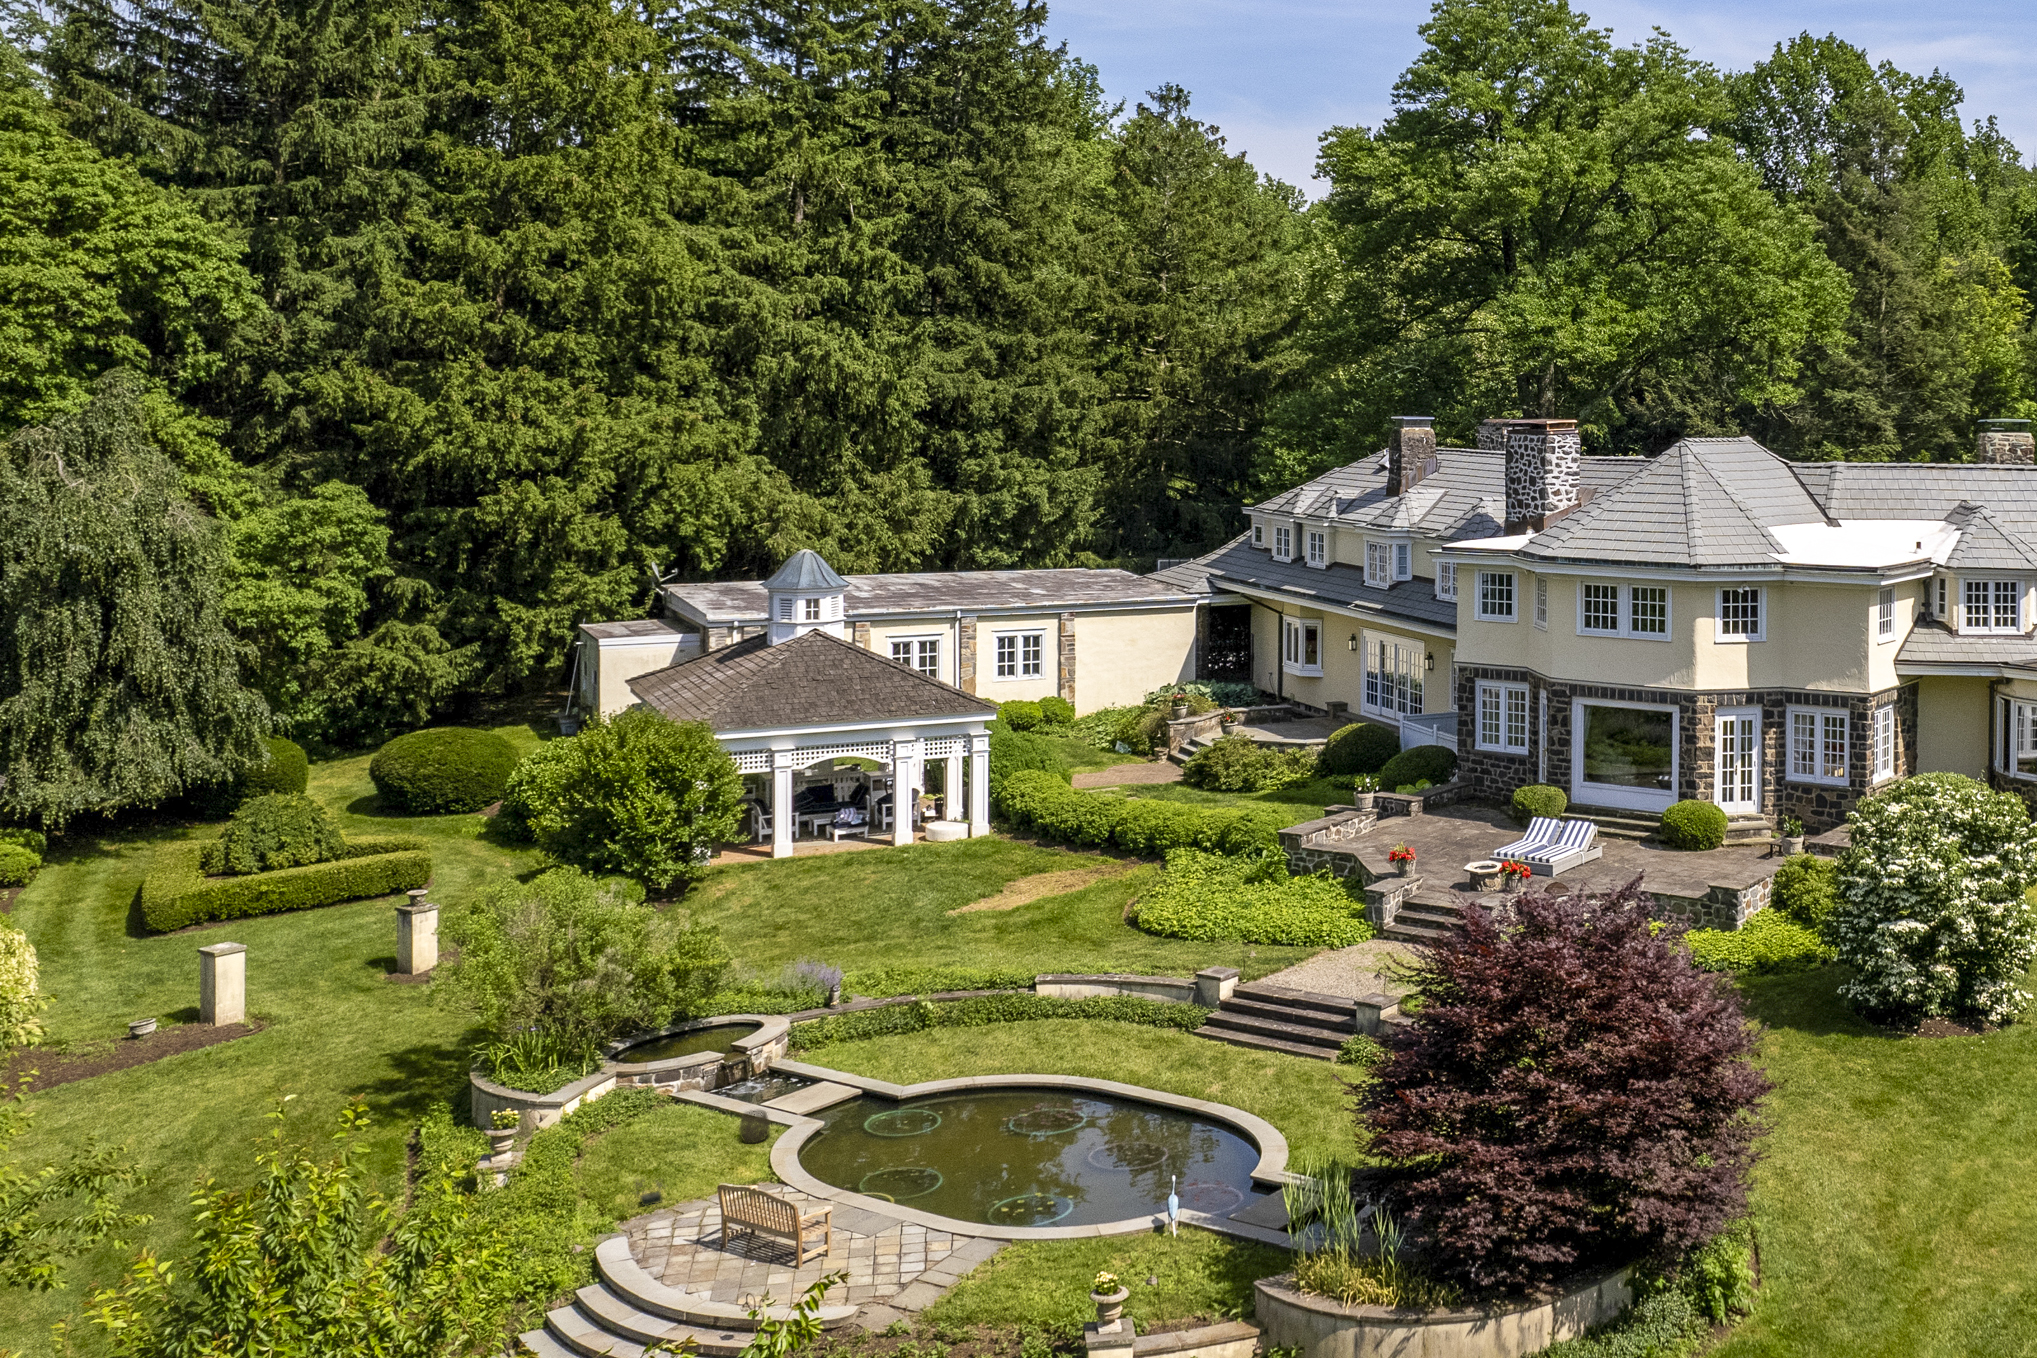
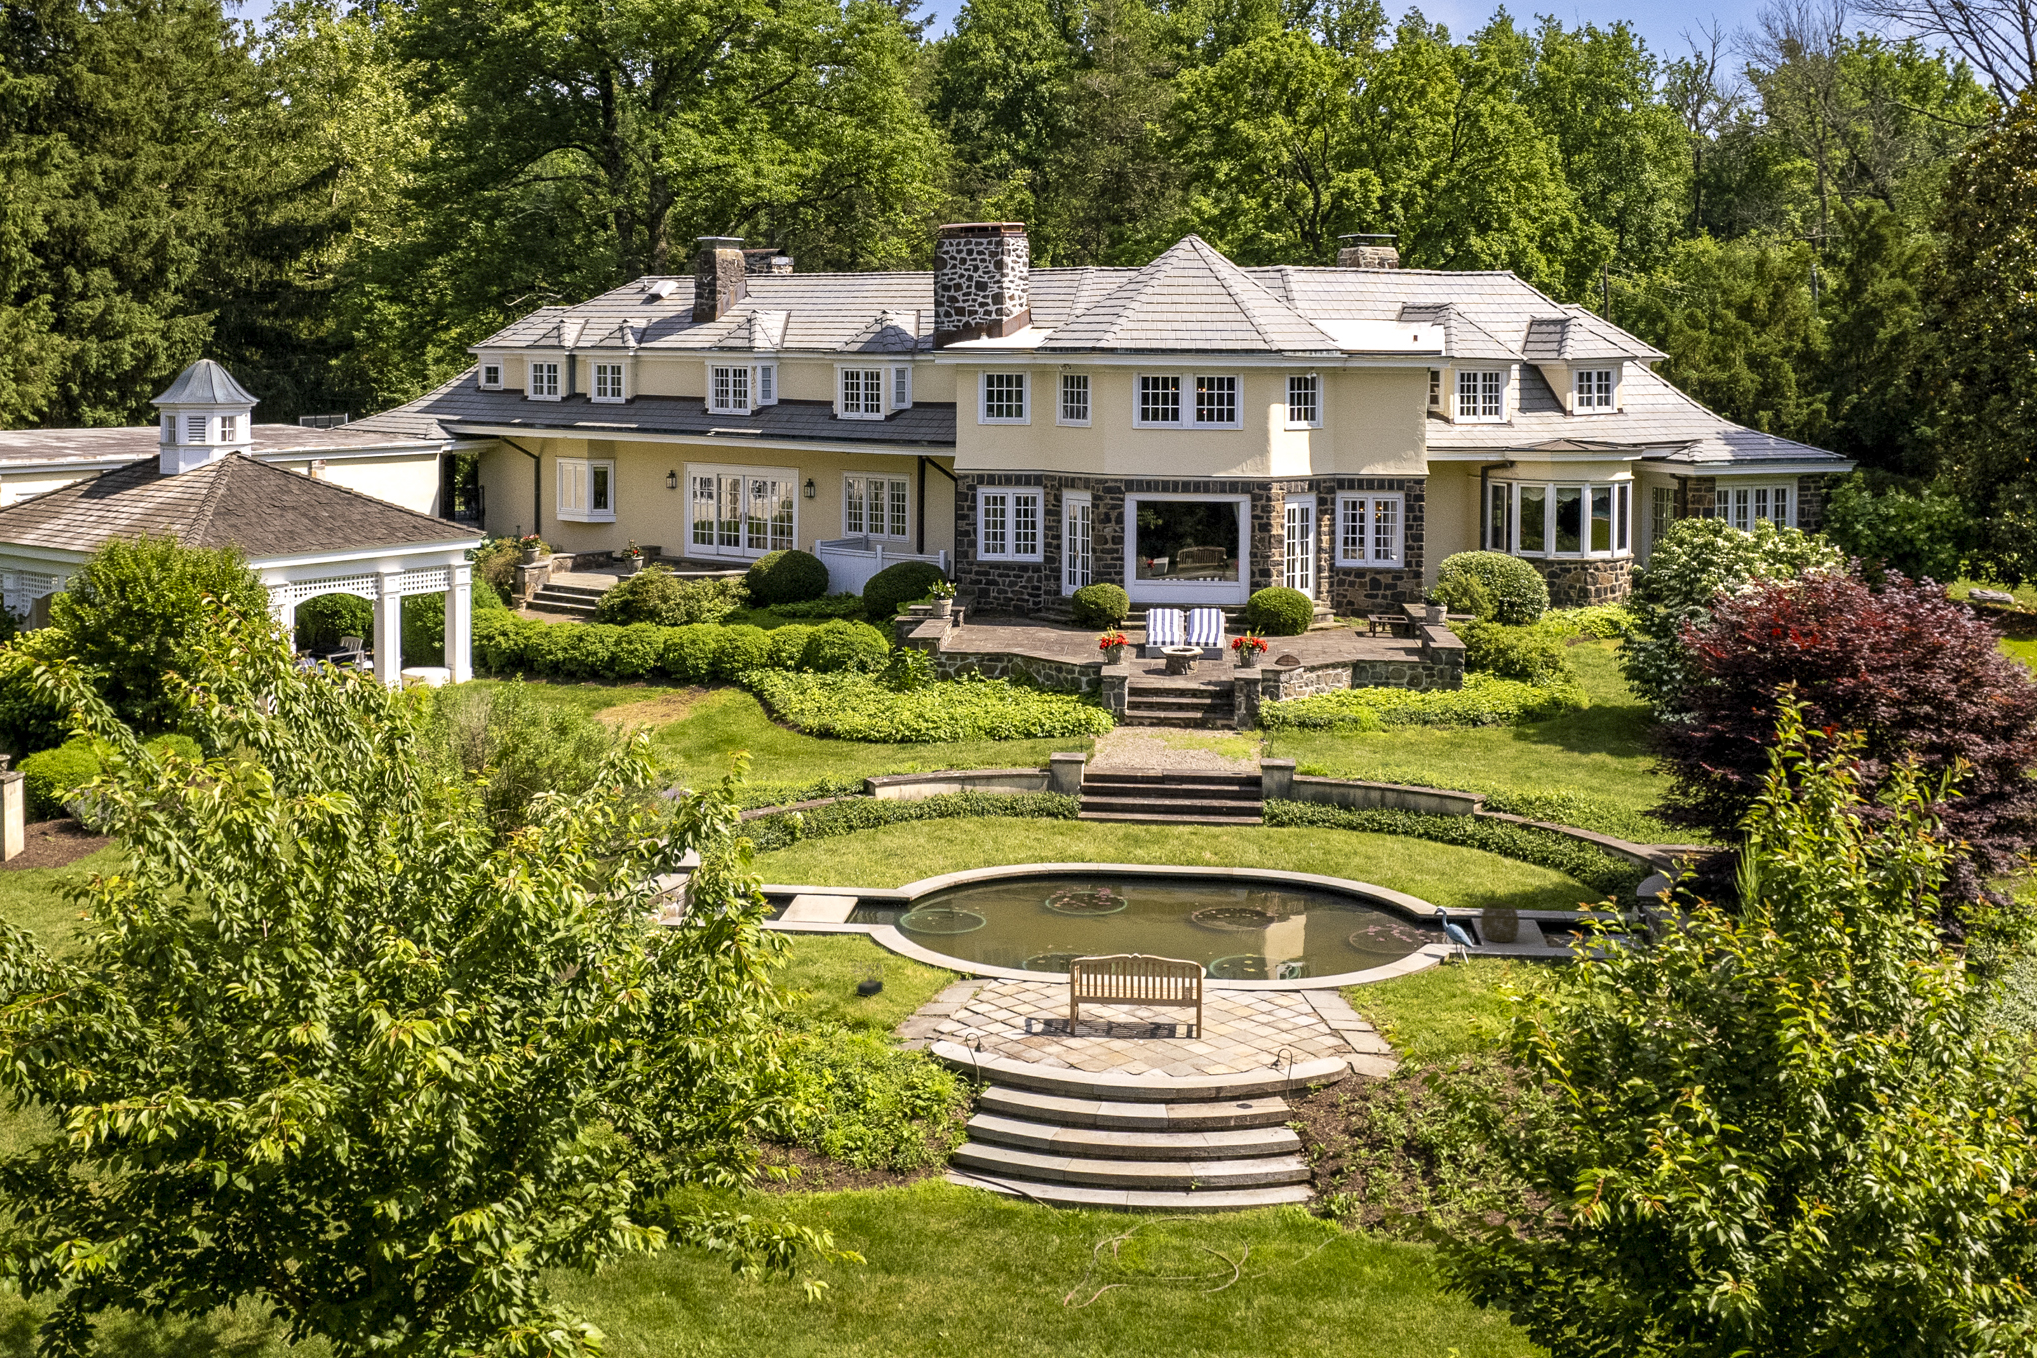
woven basket: present [740,1110,770,1143] -> present [1480,902,1519,942]

